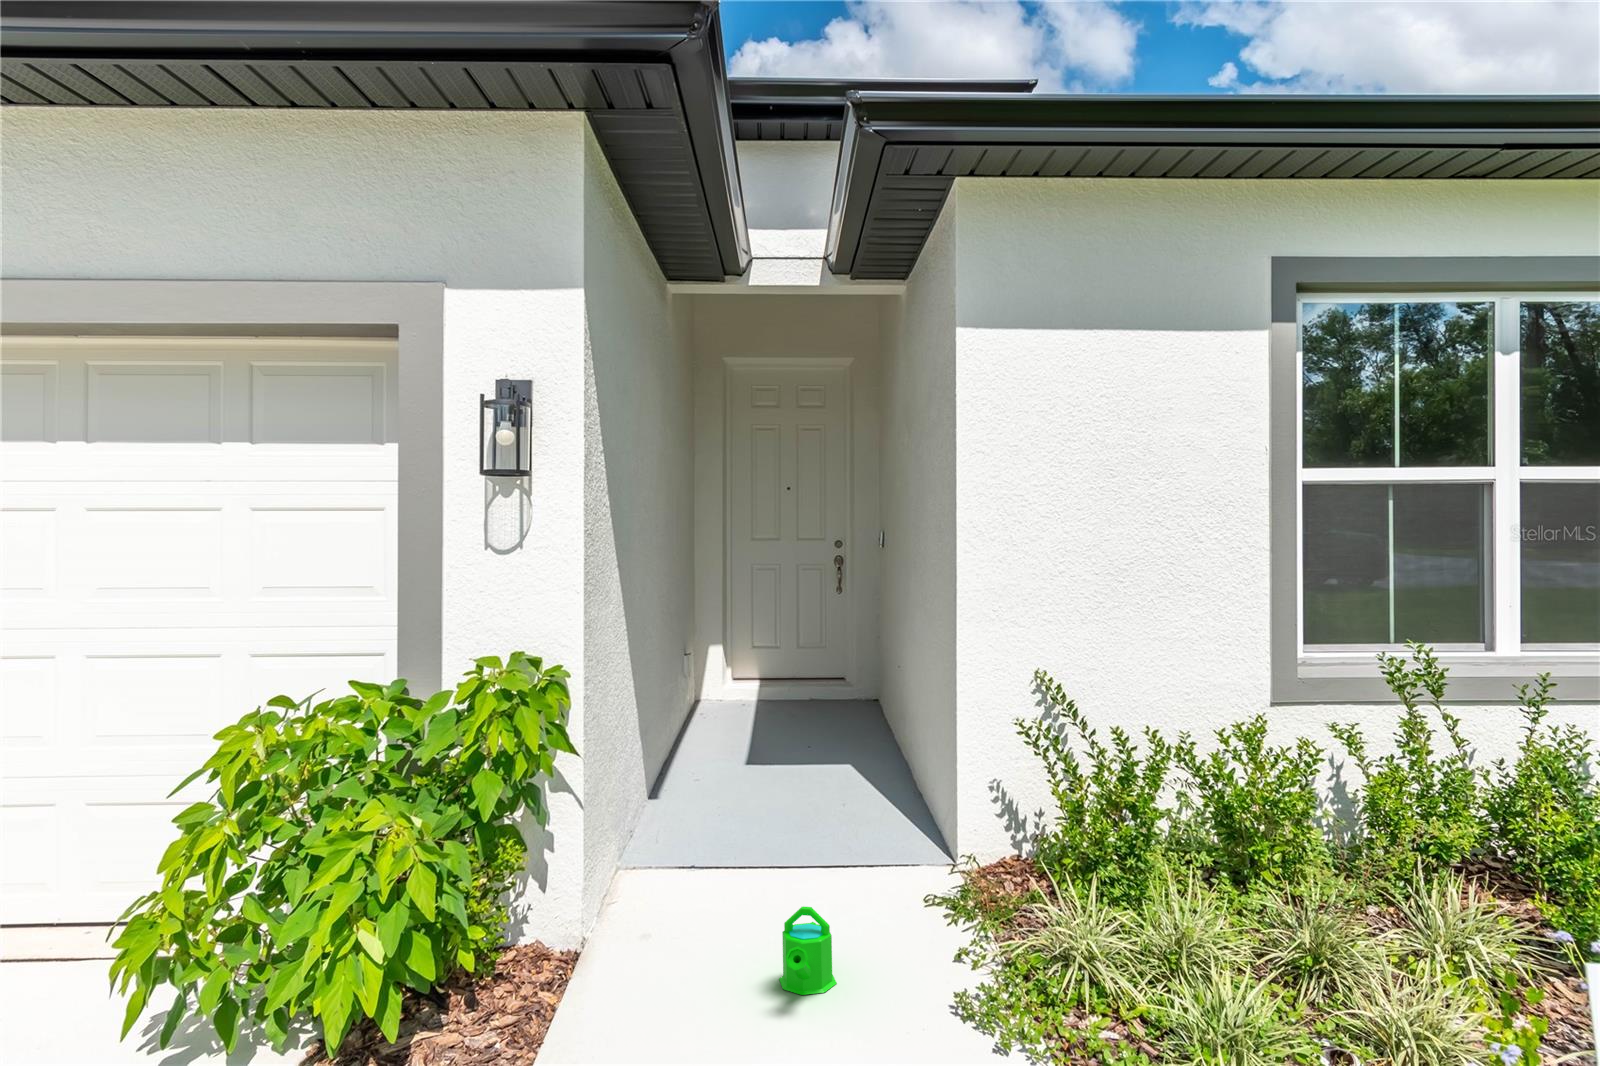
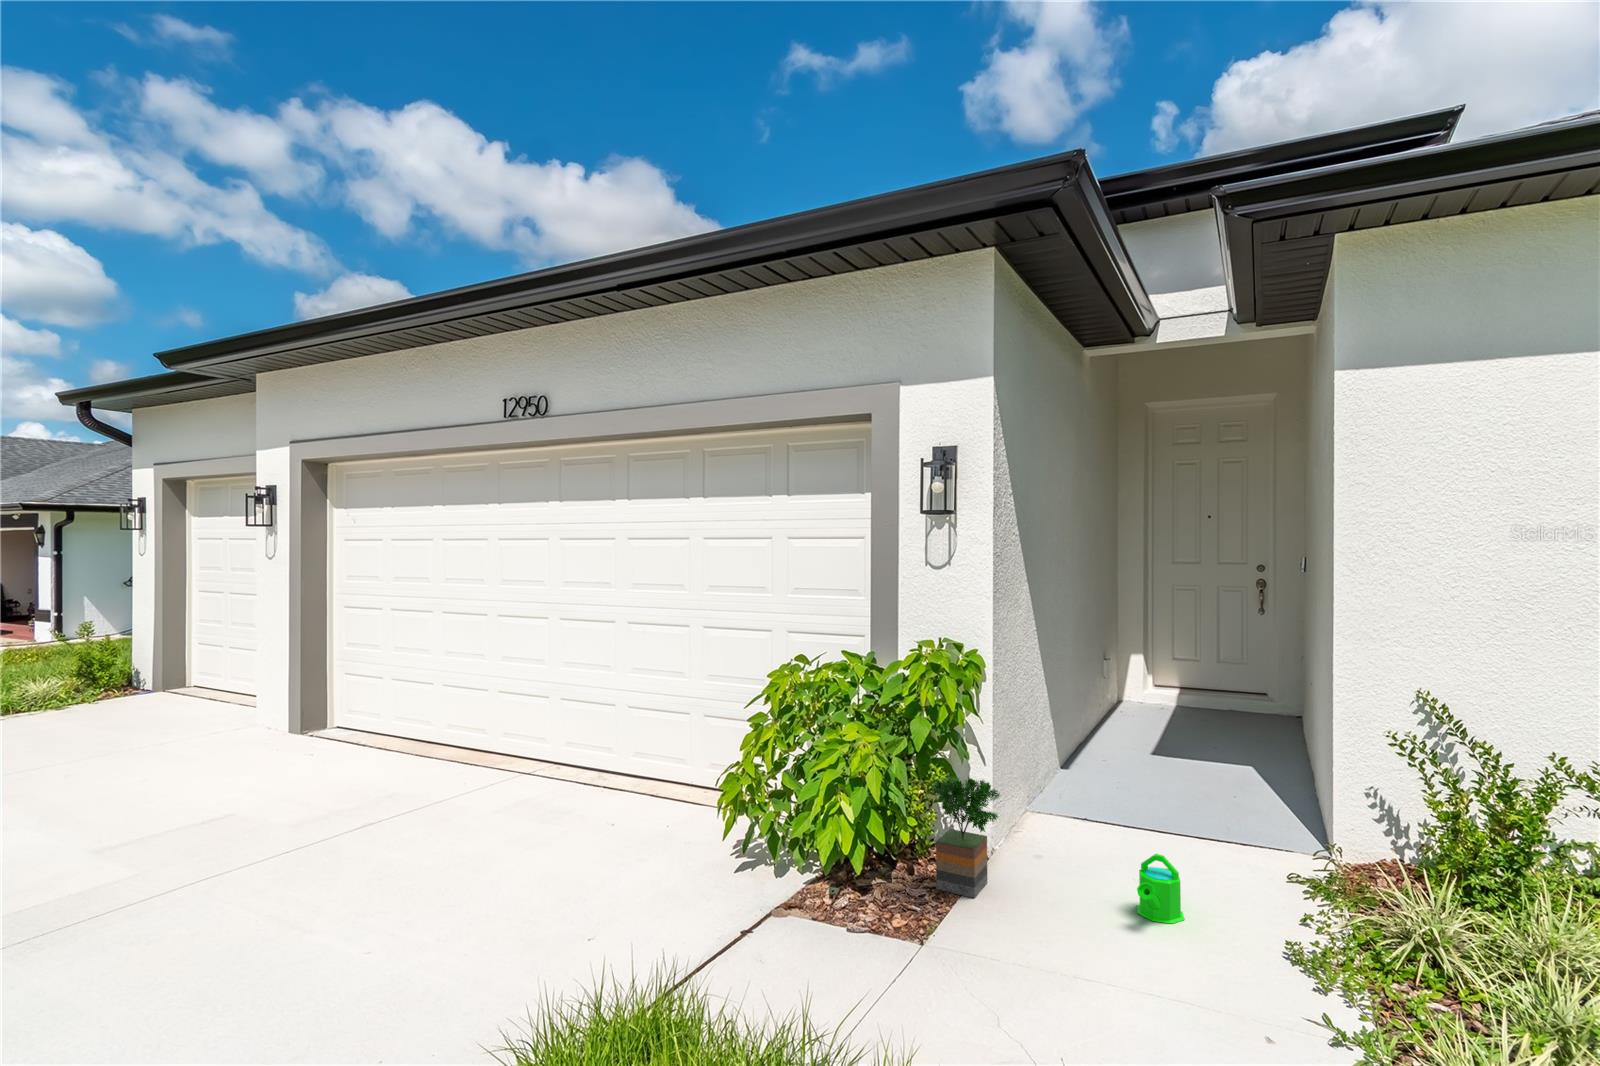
potted tree: none [499,848,605,1024] -> present [932,776,1000,898]

